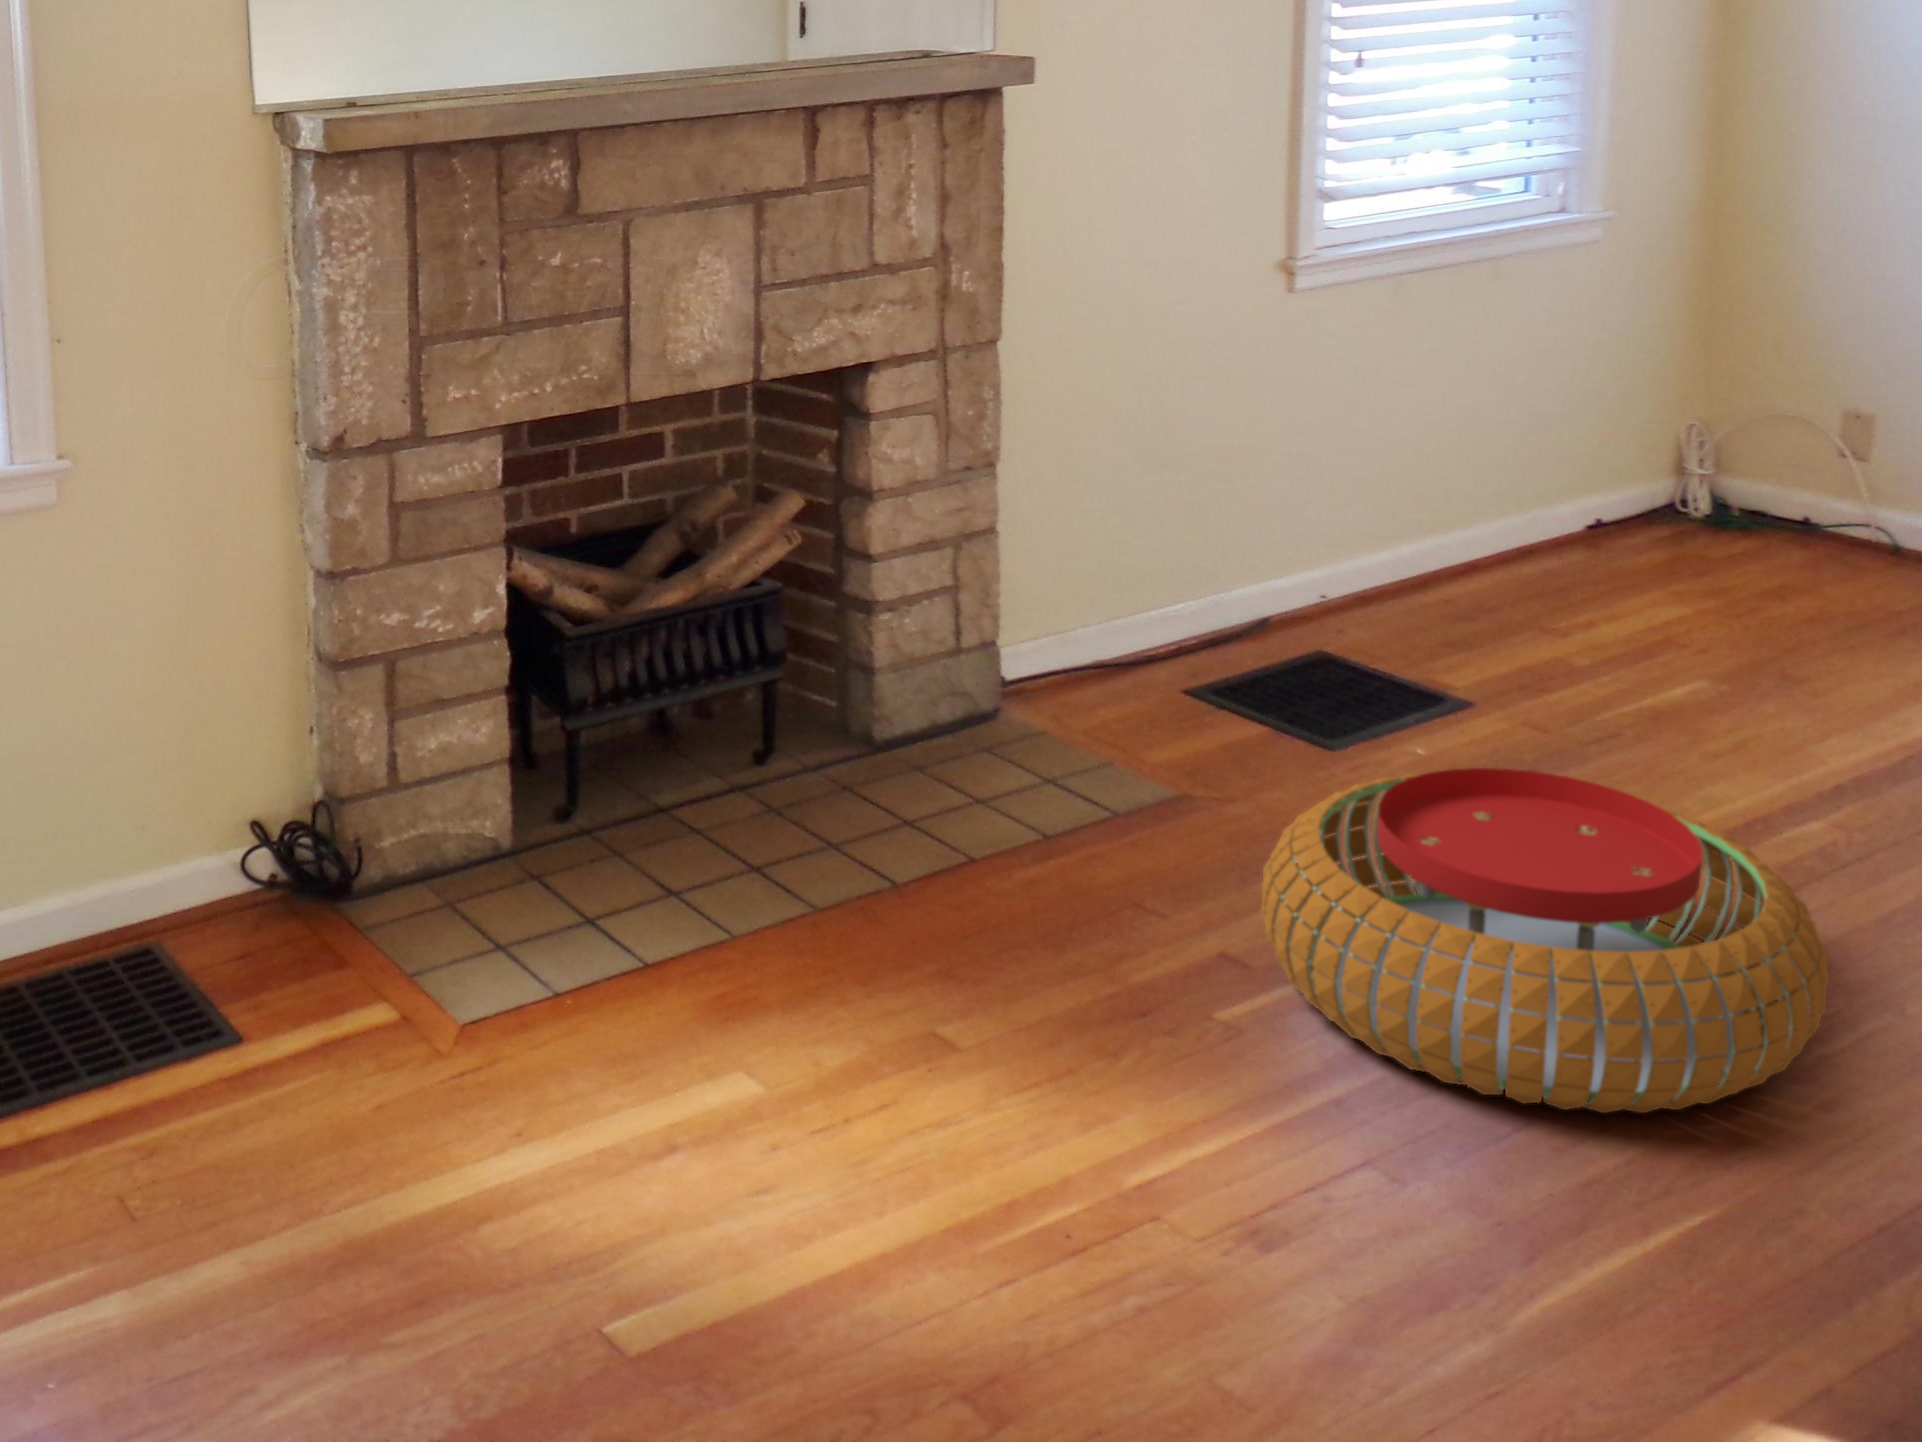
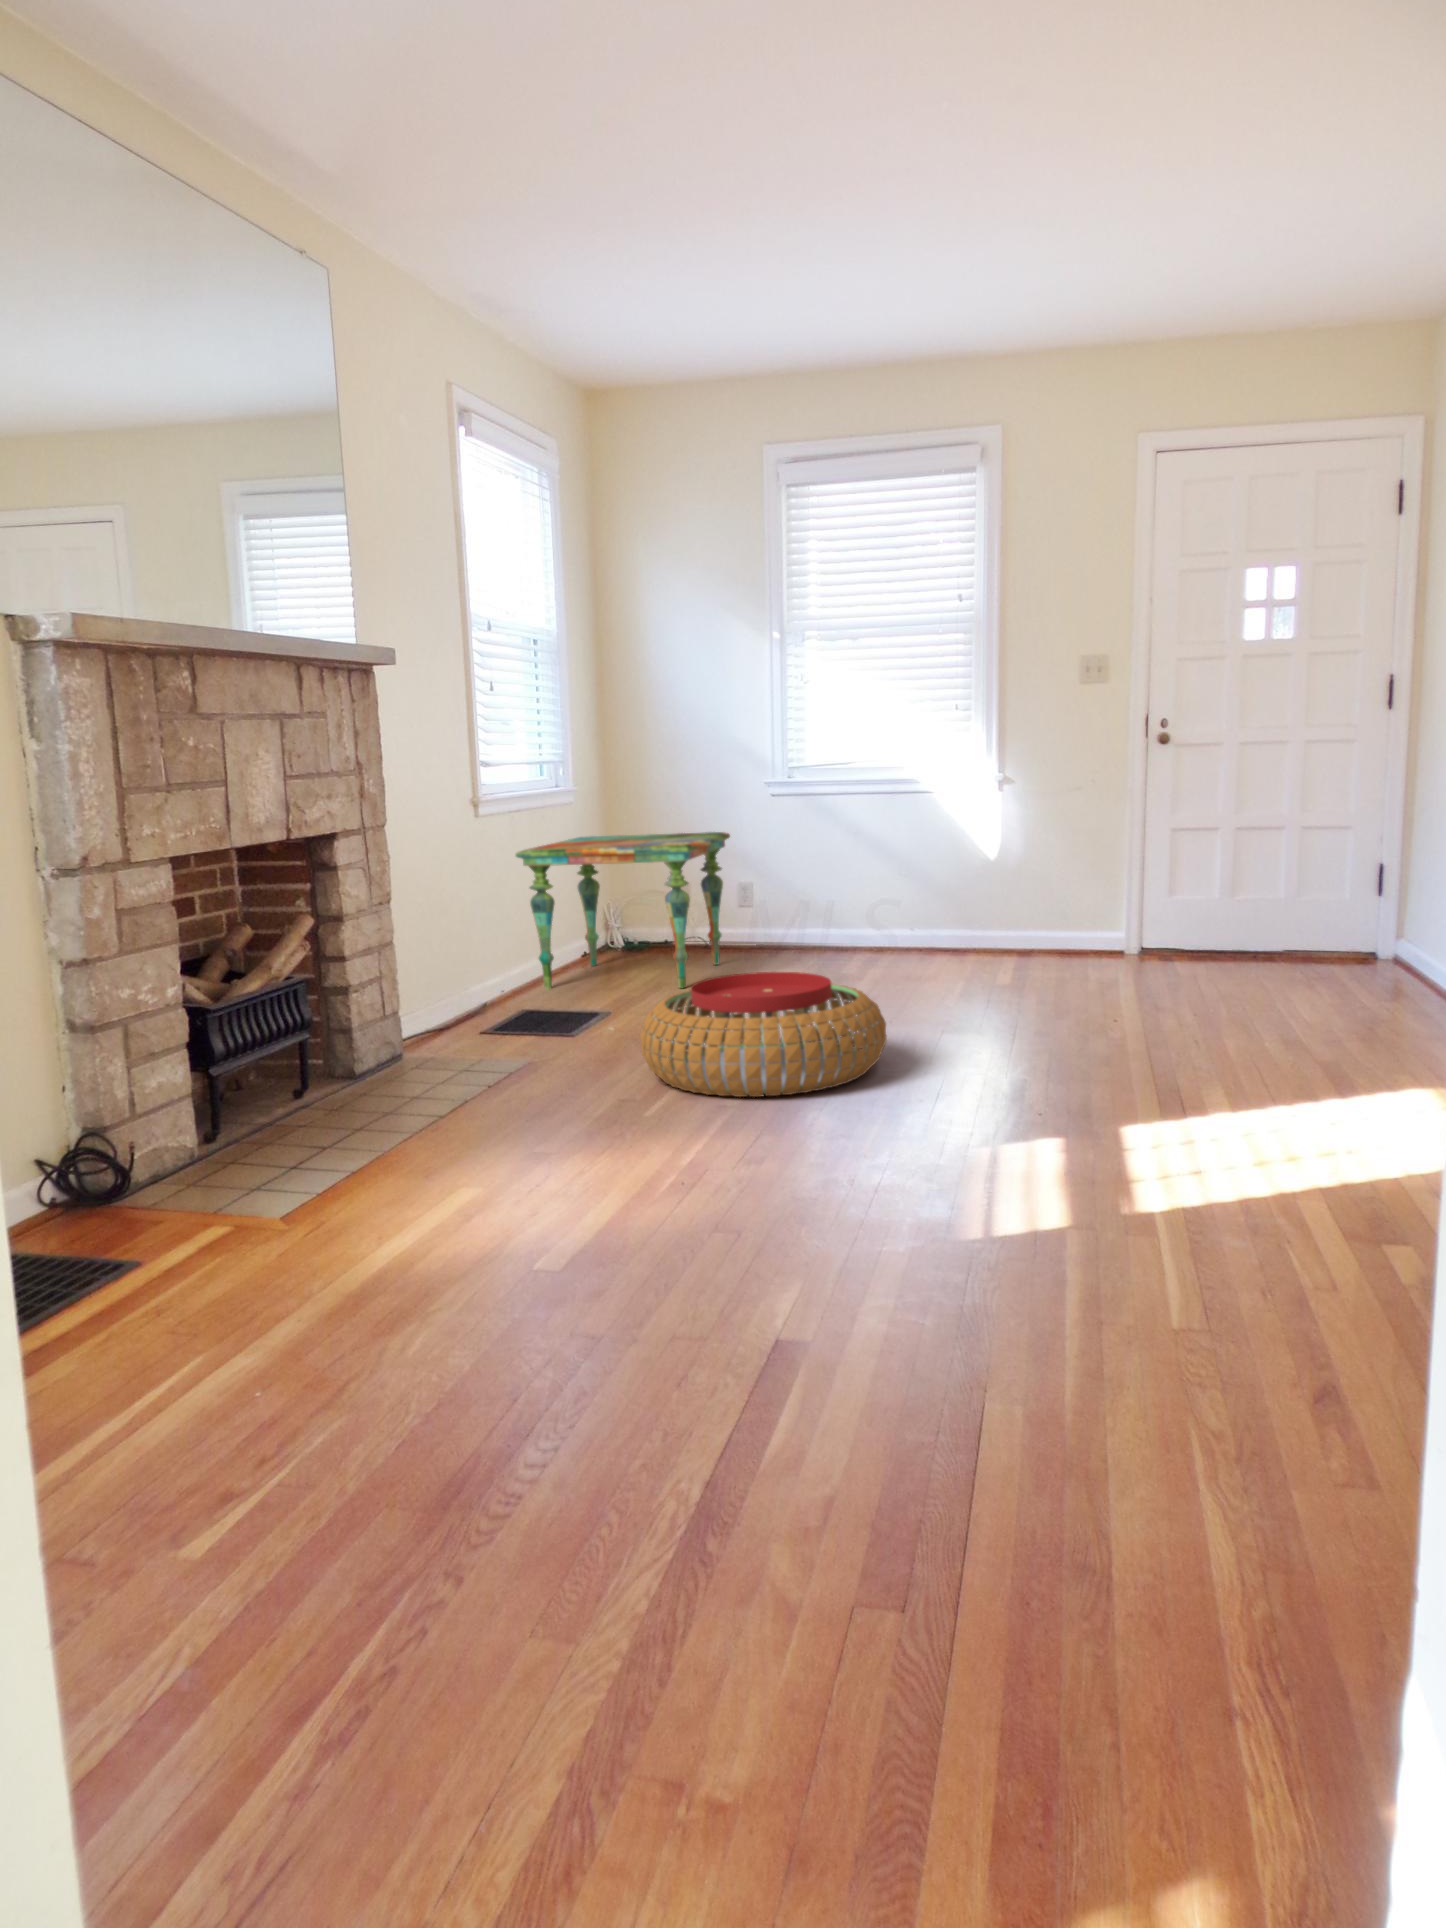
side table: none [1386,311,1913,677] -> present [516,832,730,989]

